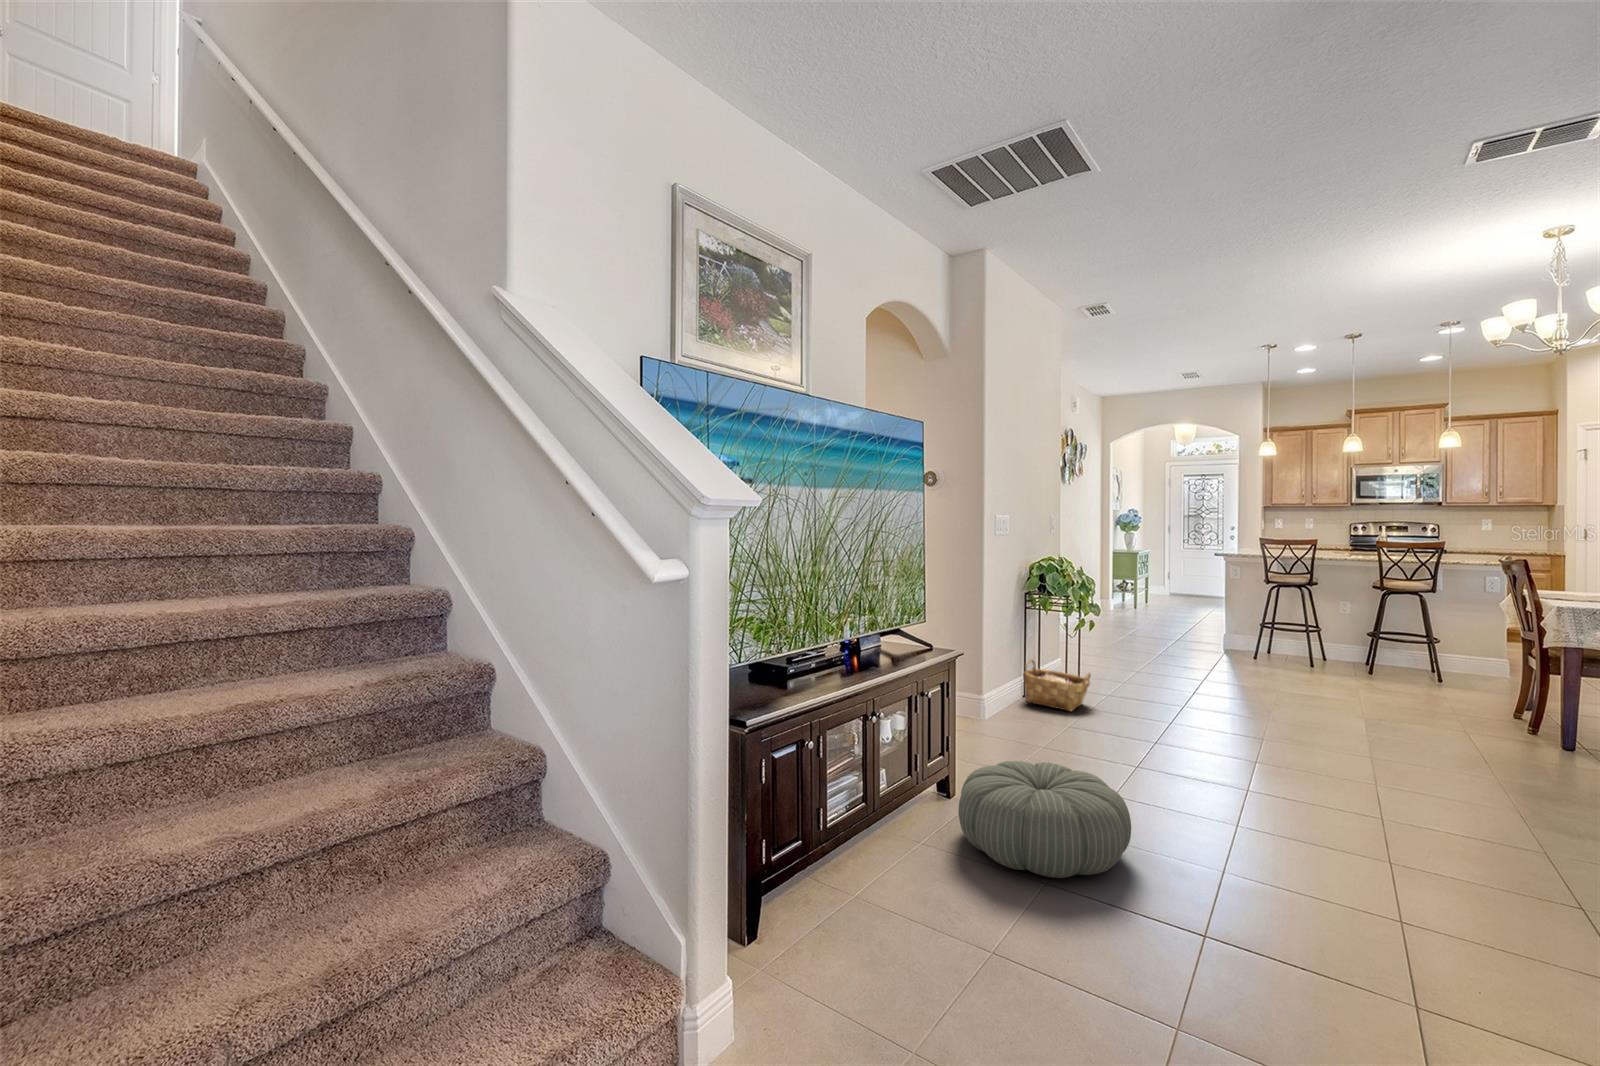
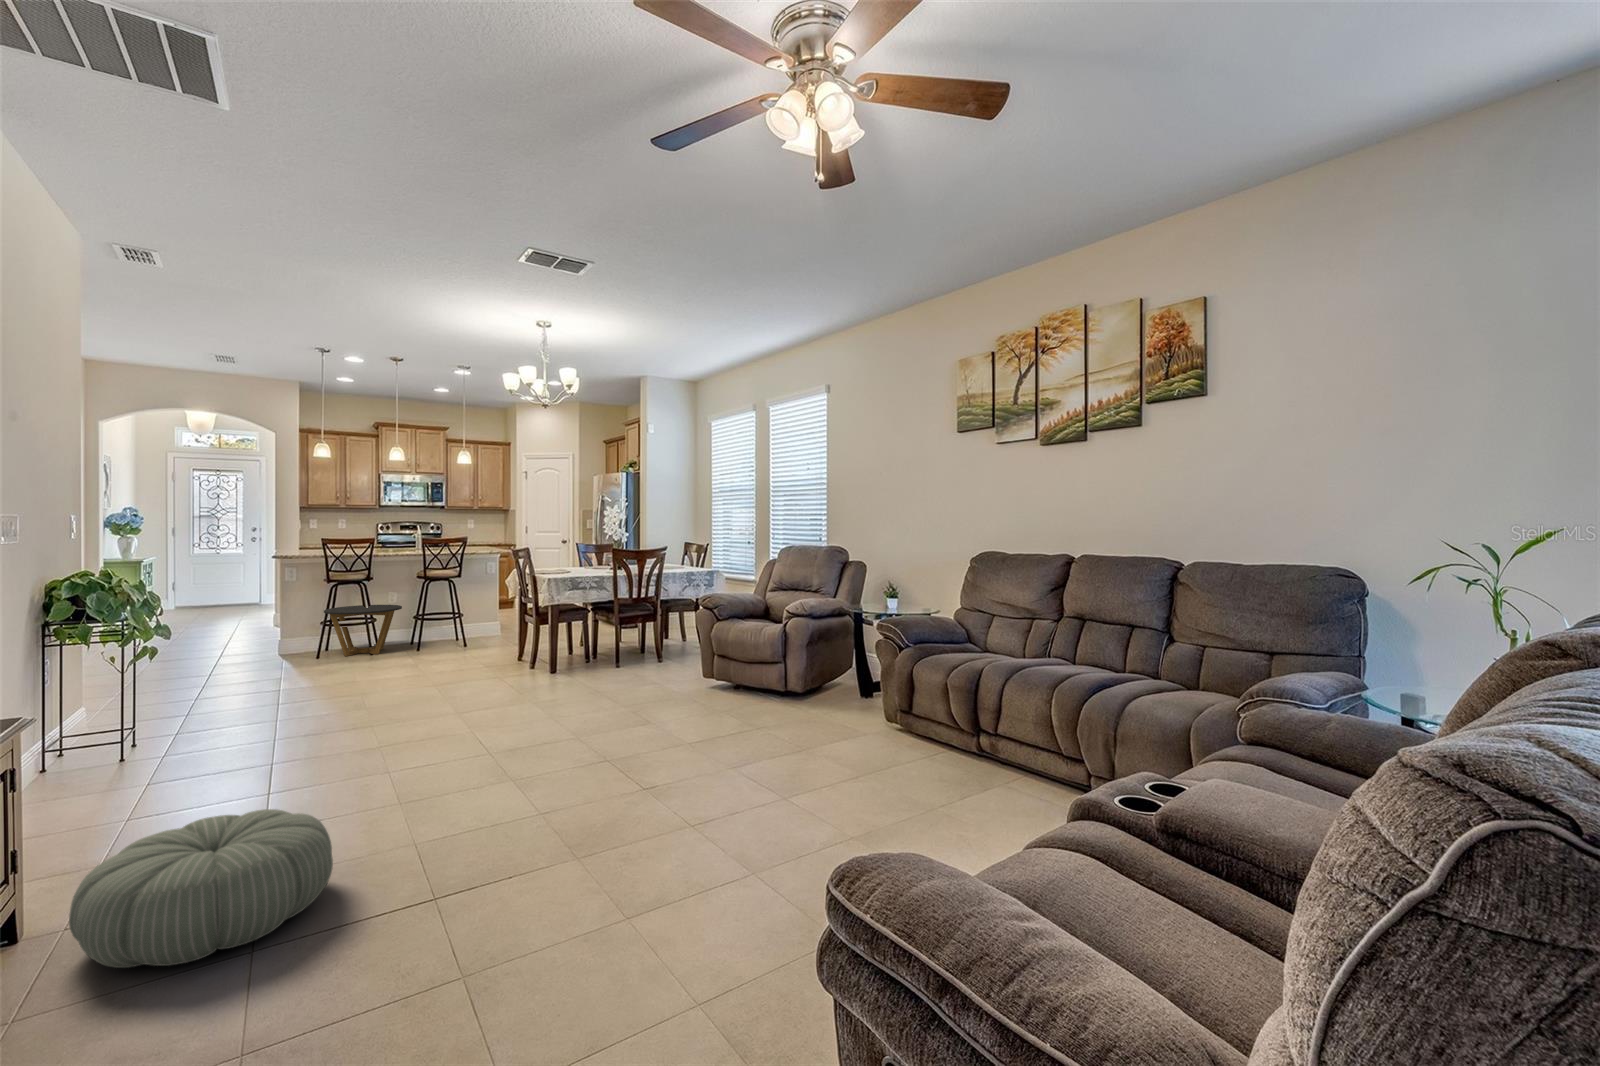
side table: none [1260,610,1348,666] -> present [324,605,402,656]
woven basket: present [1023,659,1091,711] -> none [46,709,163,774]

